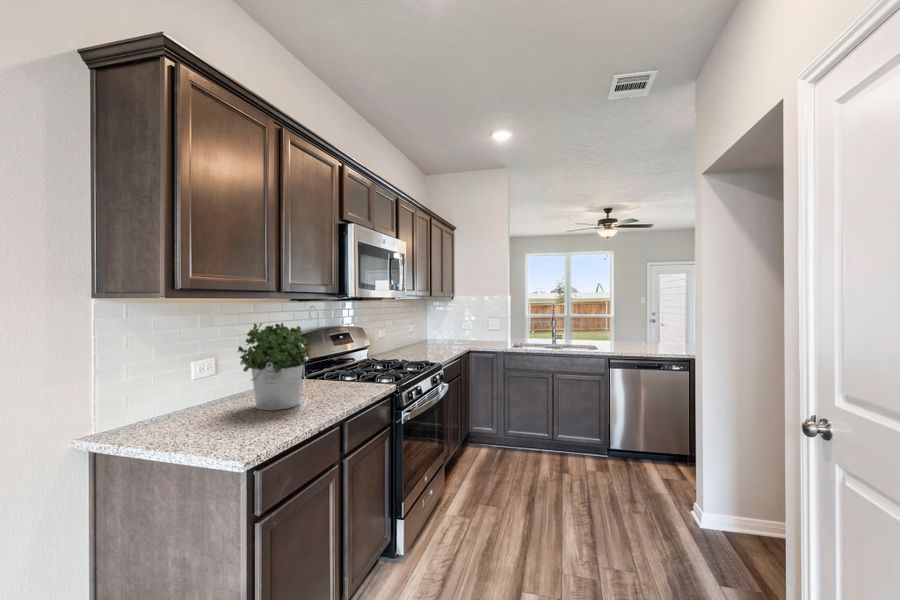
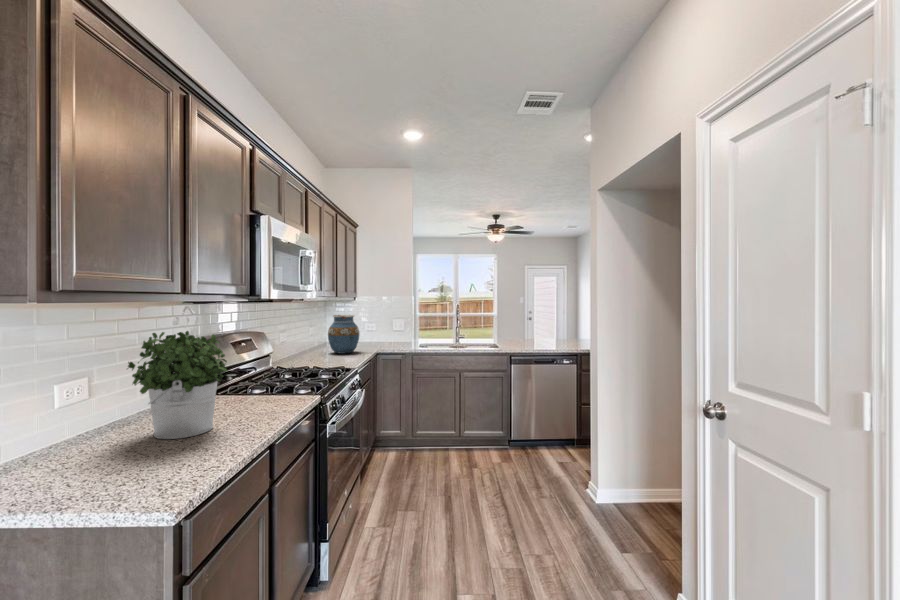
vase: none [423,313,452,350] -> present [328,315,359,354]

